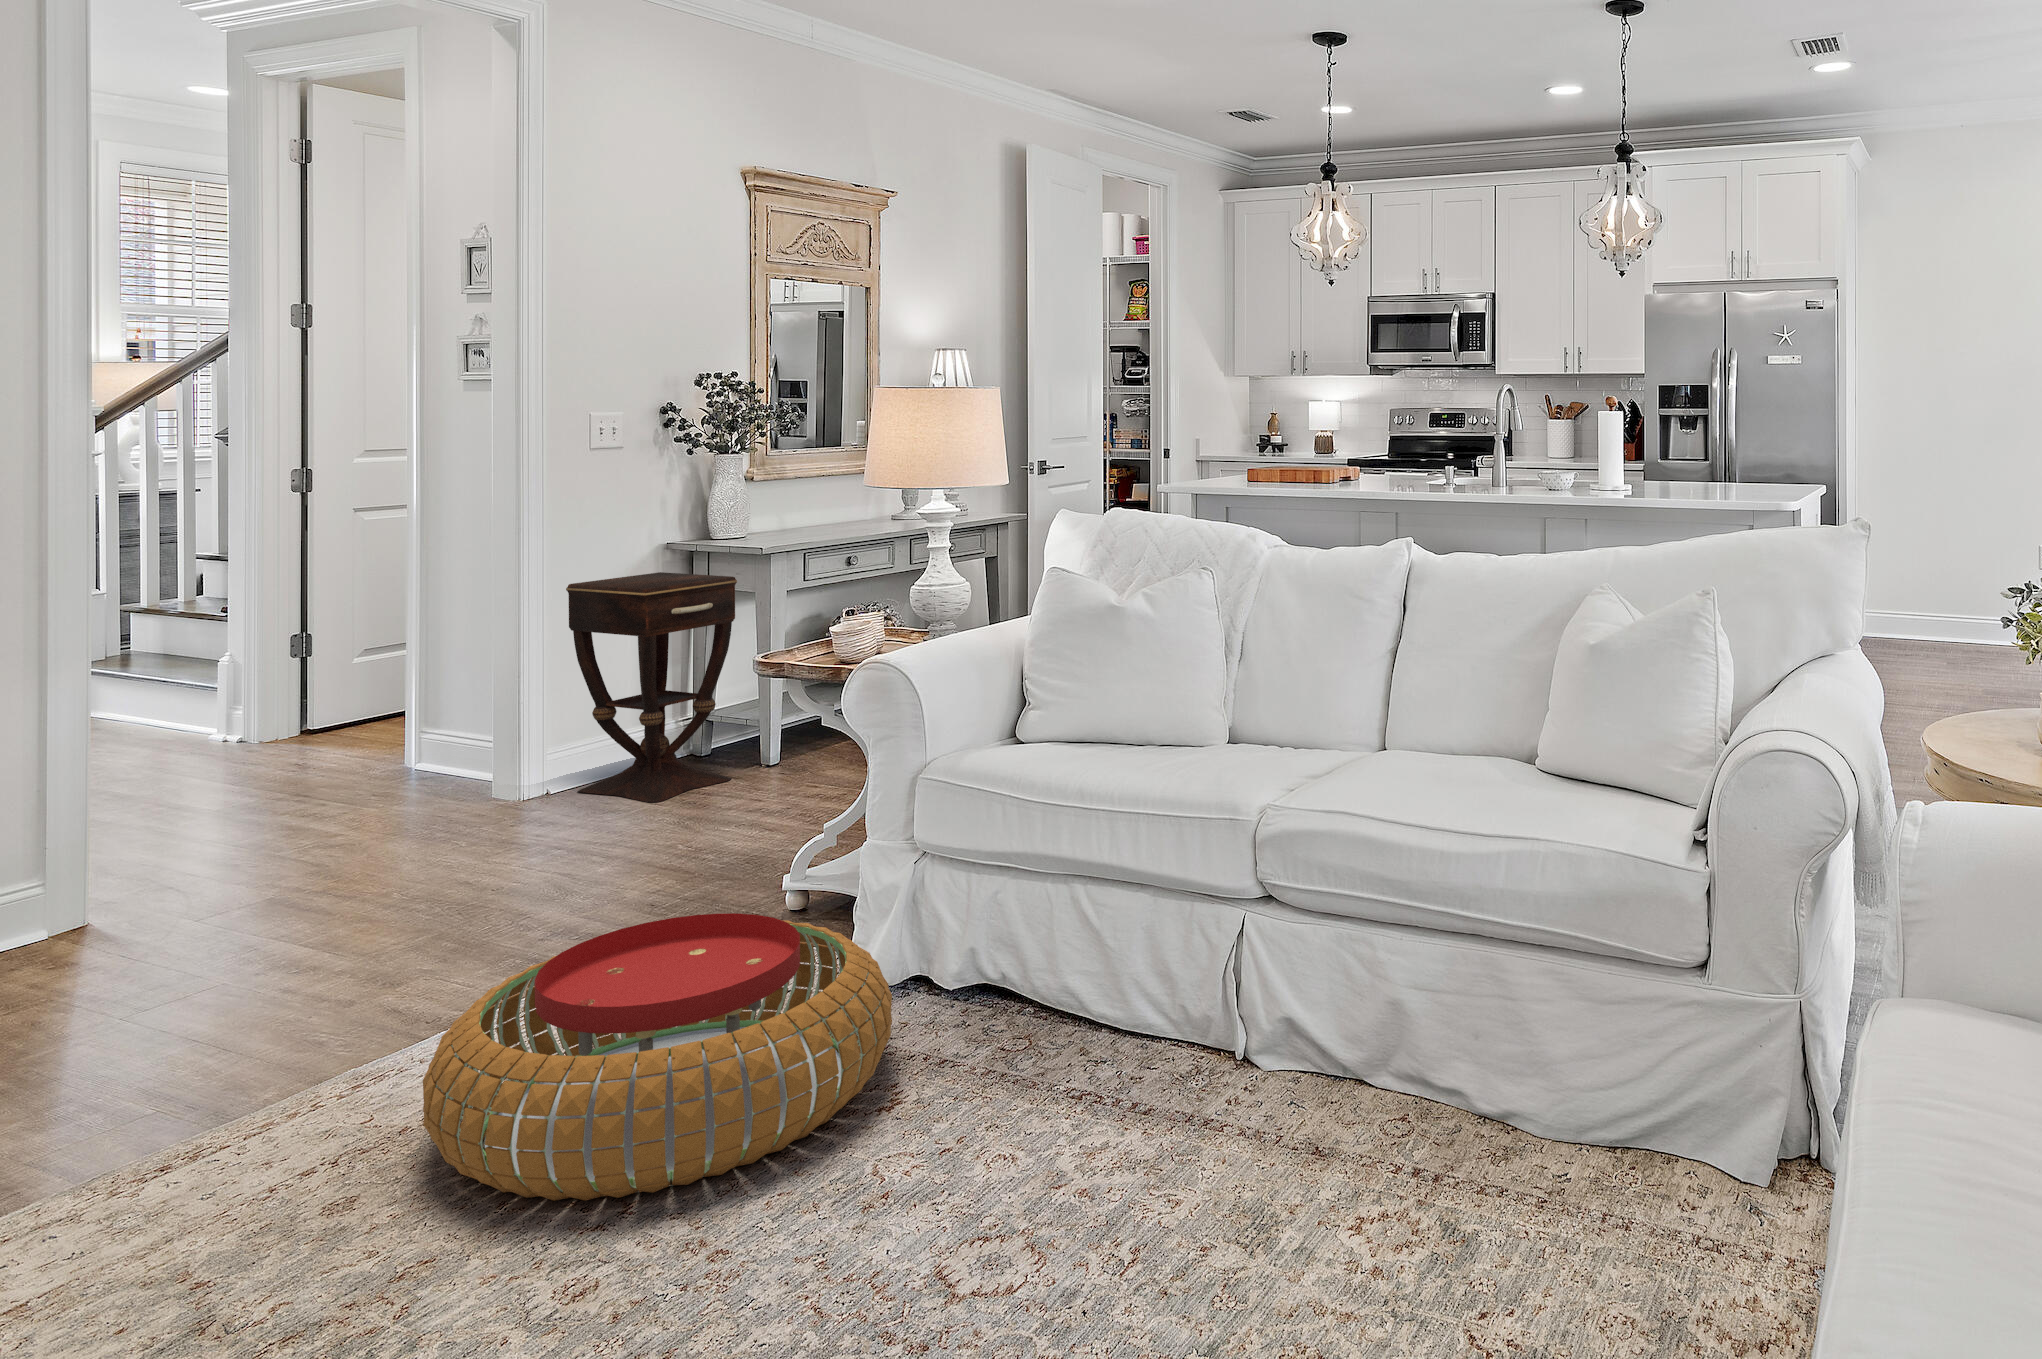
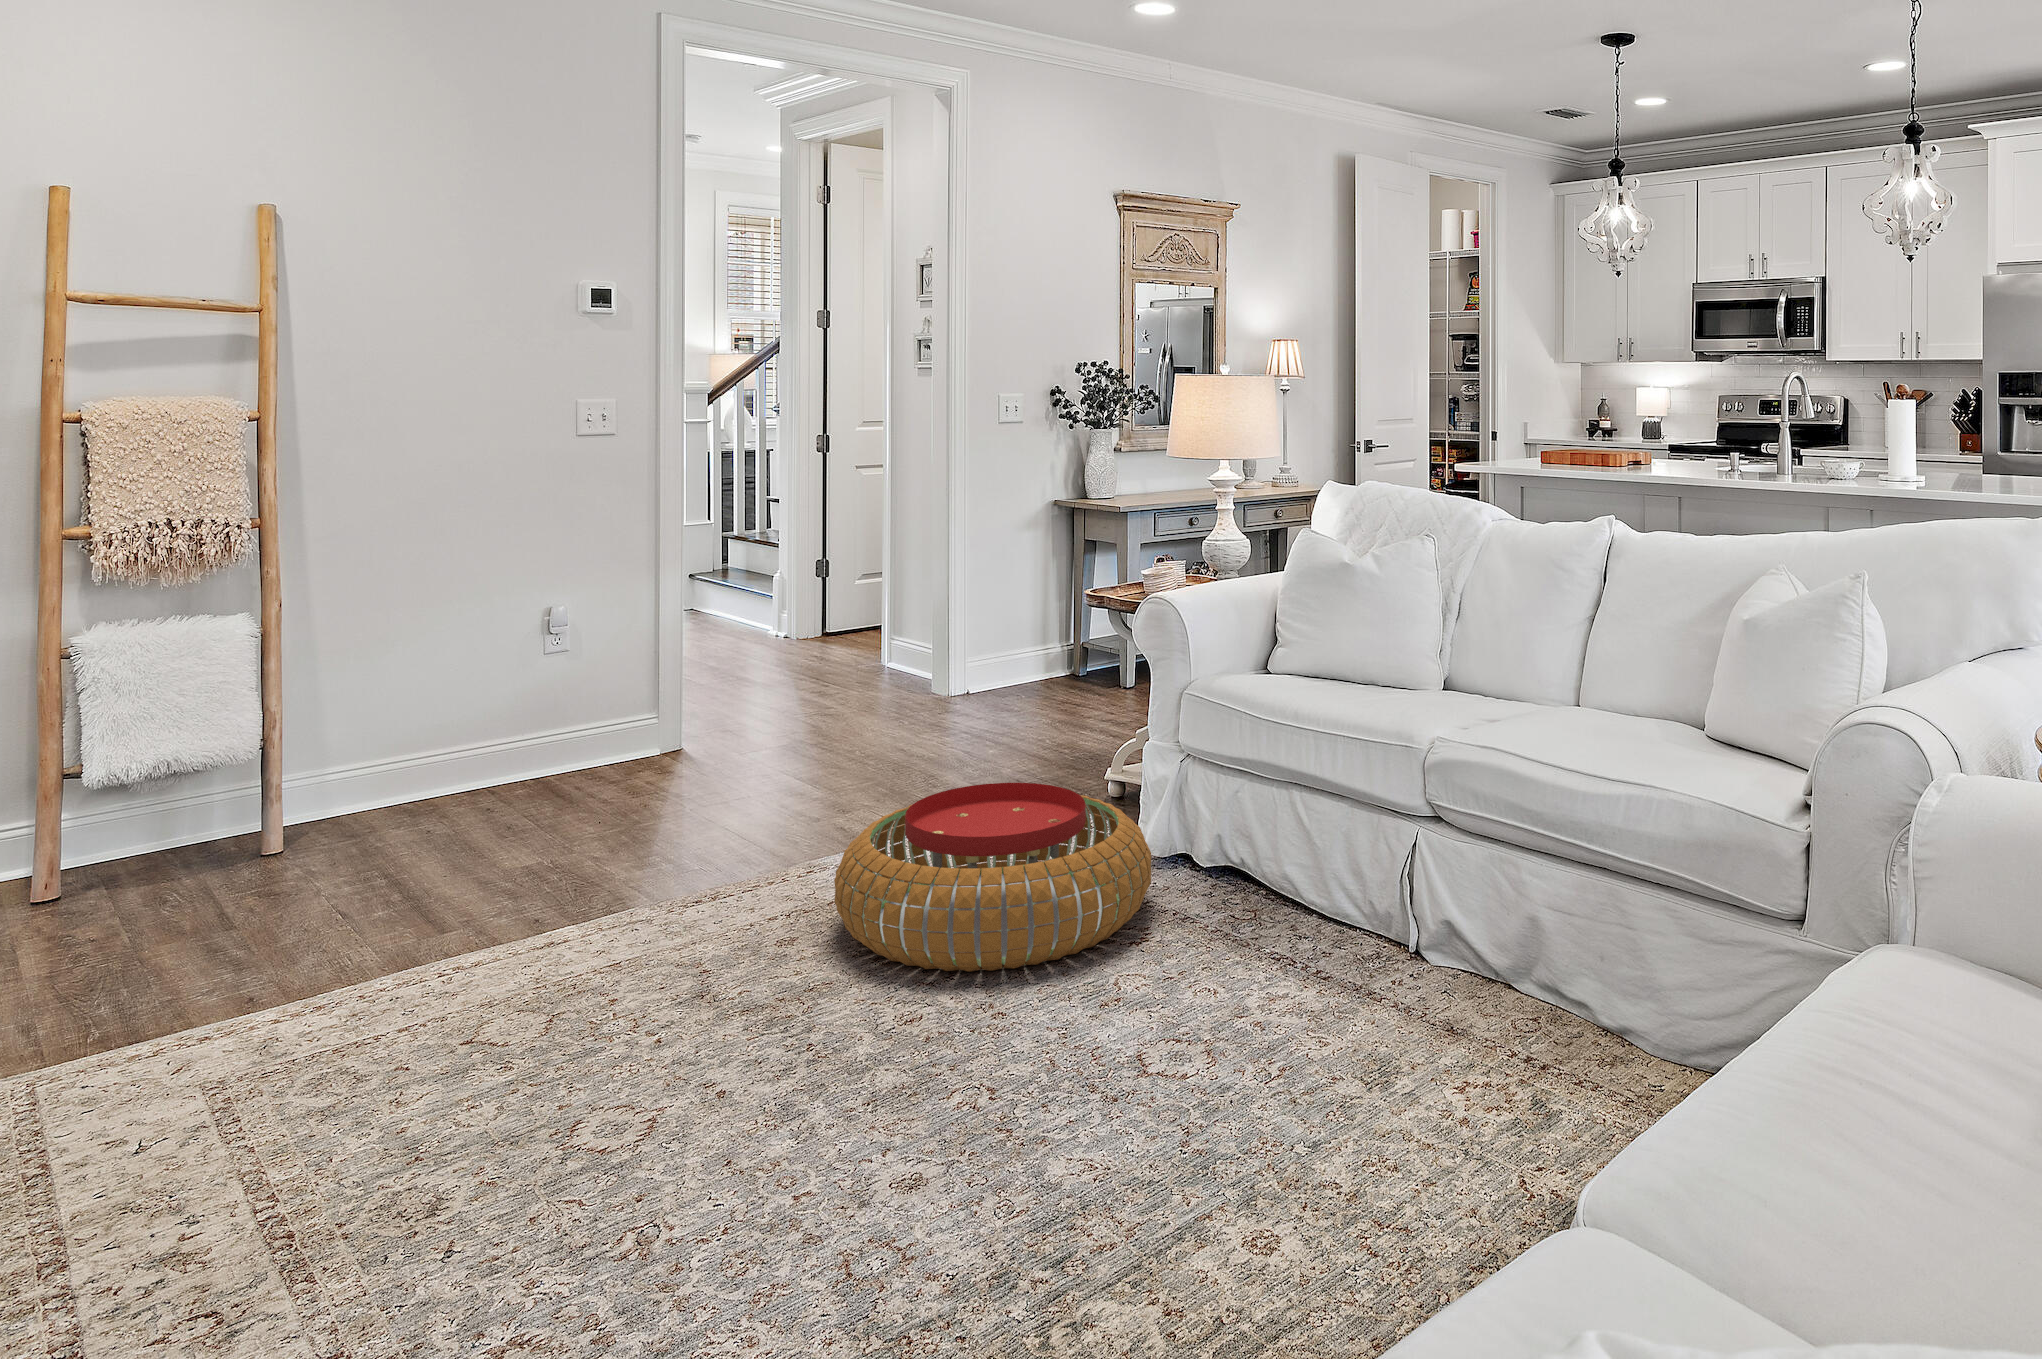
side table: present [566,572,737,803] -> none [982,524,1104,708]

